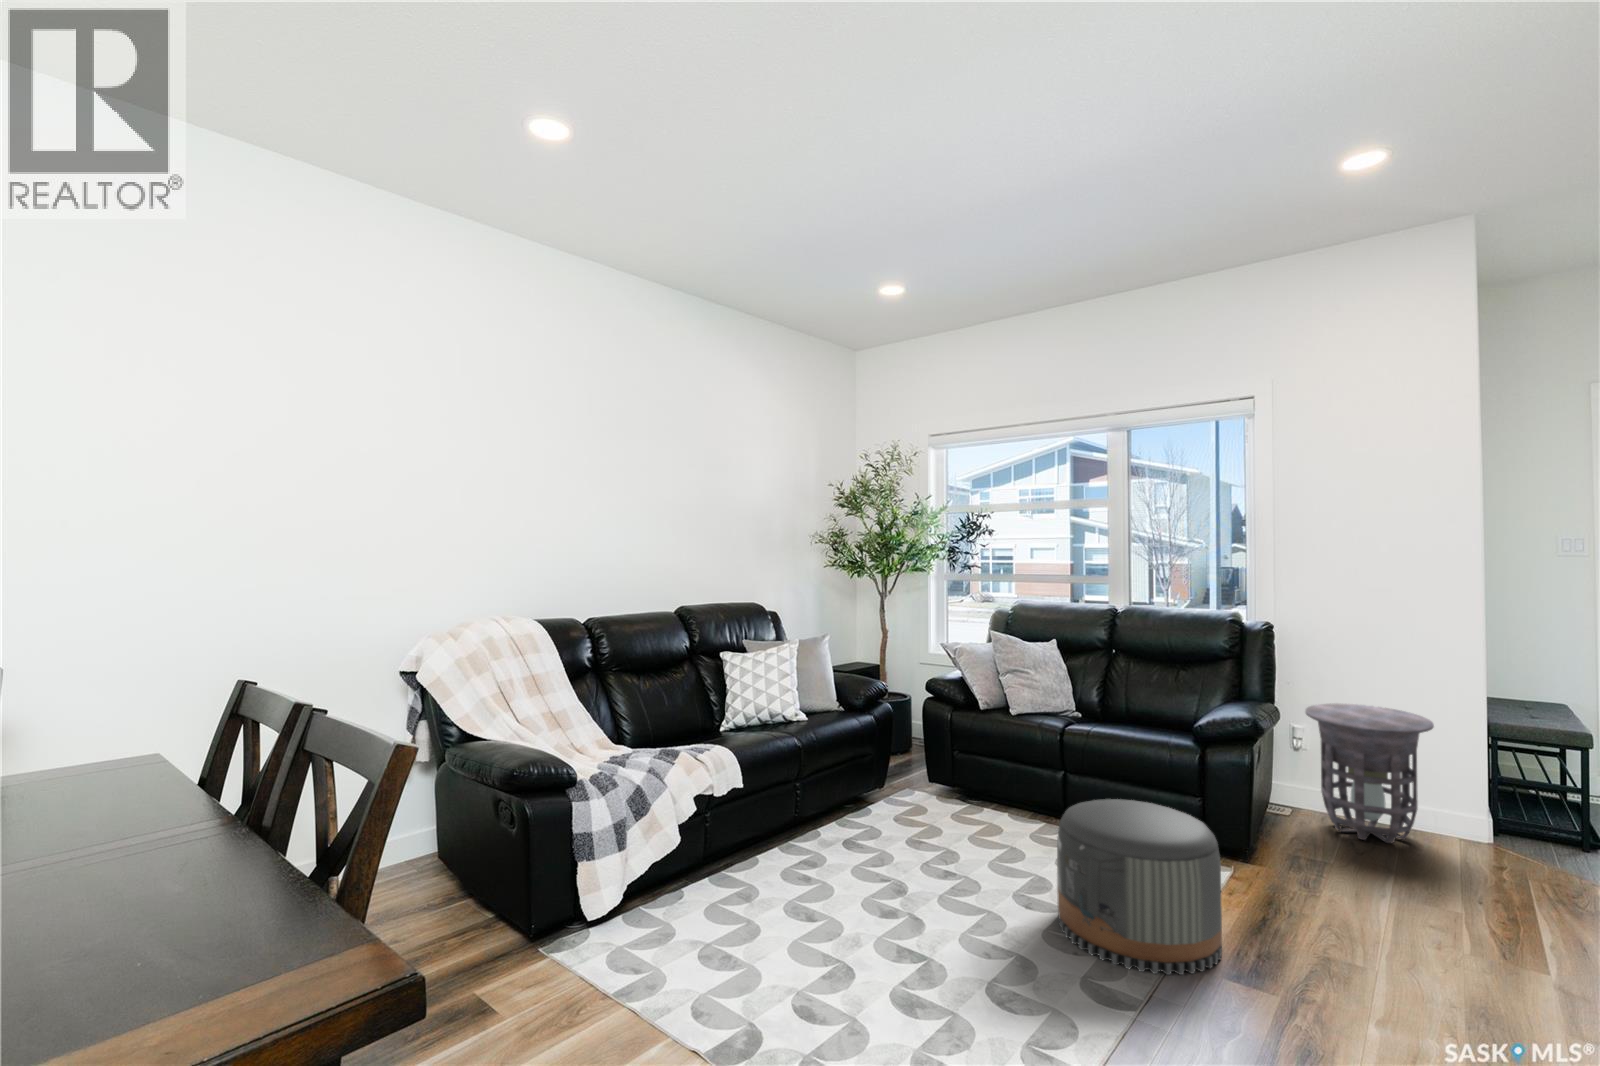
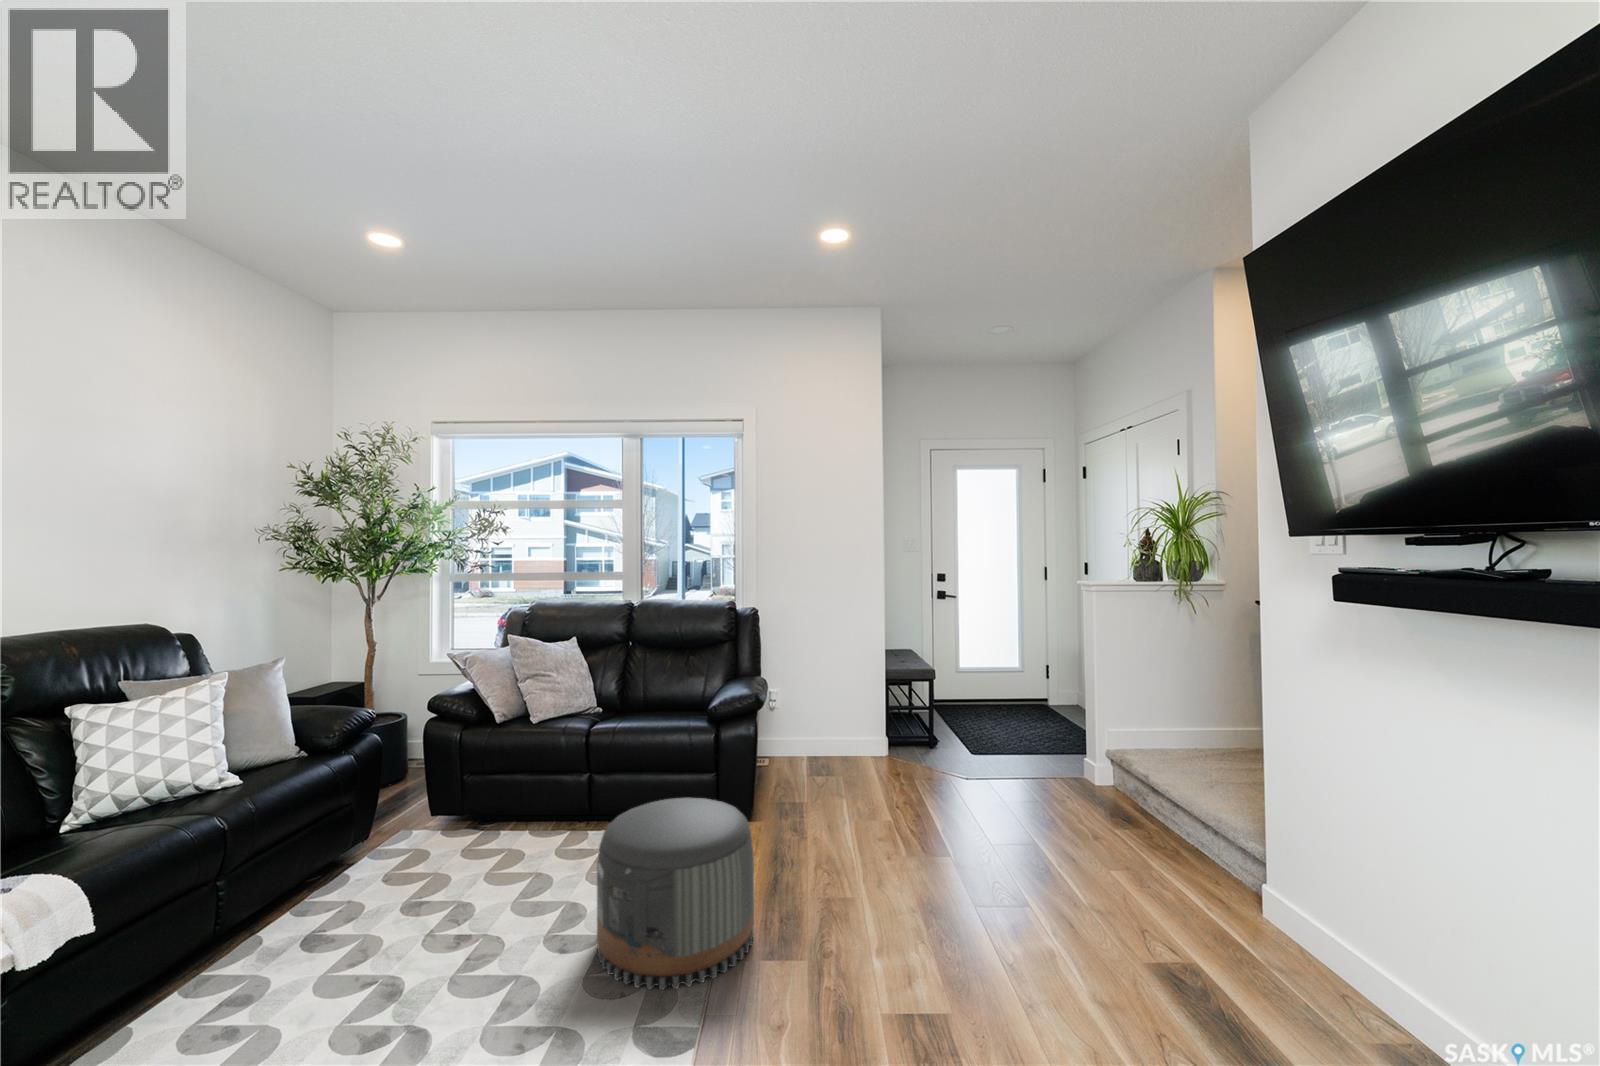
side table: present [1305,703,1434,843] -> none [782,667,862,776]

